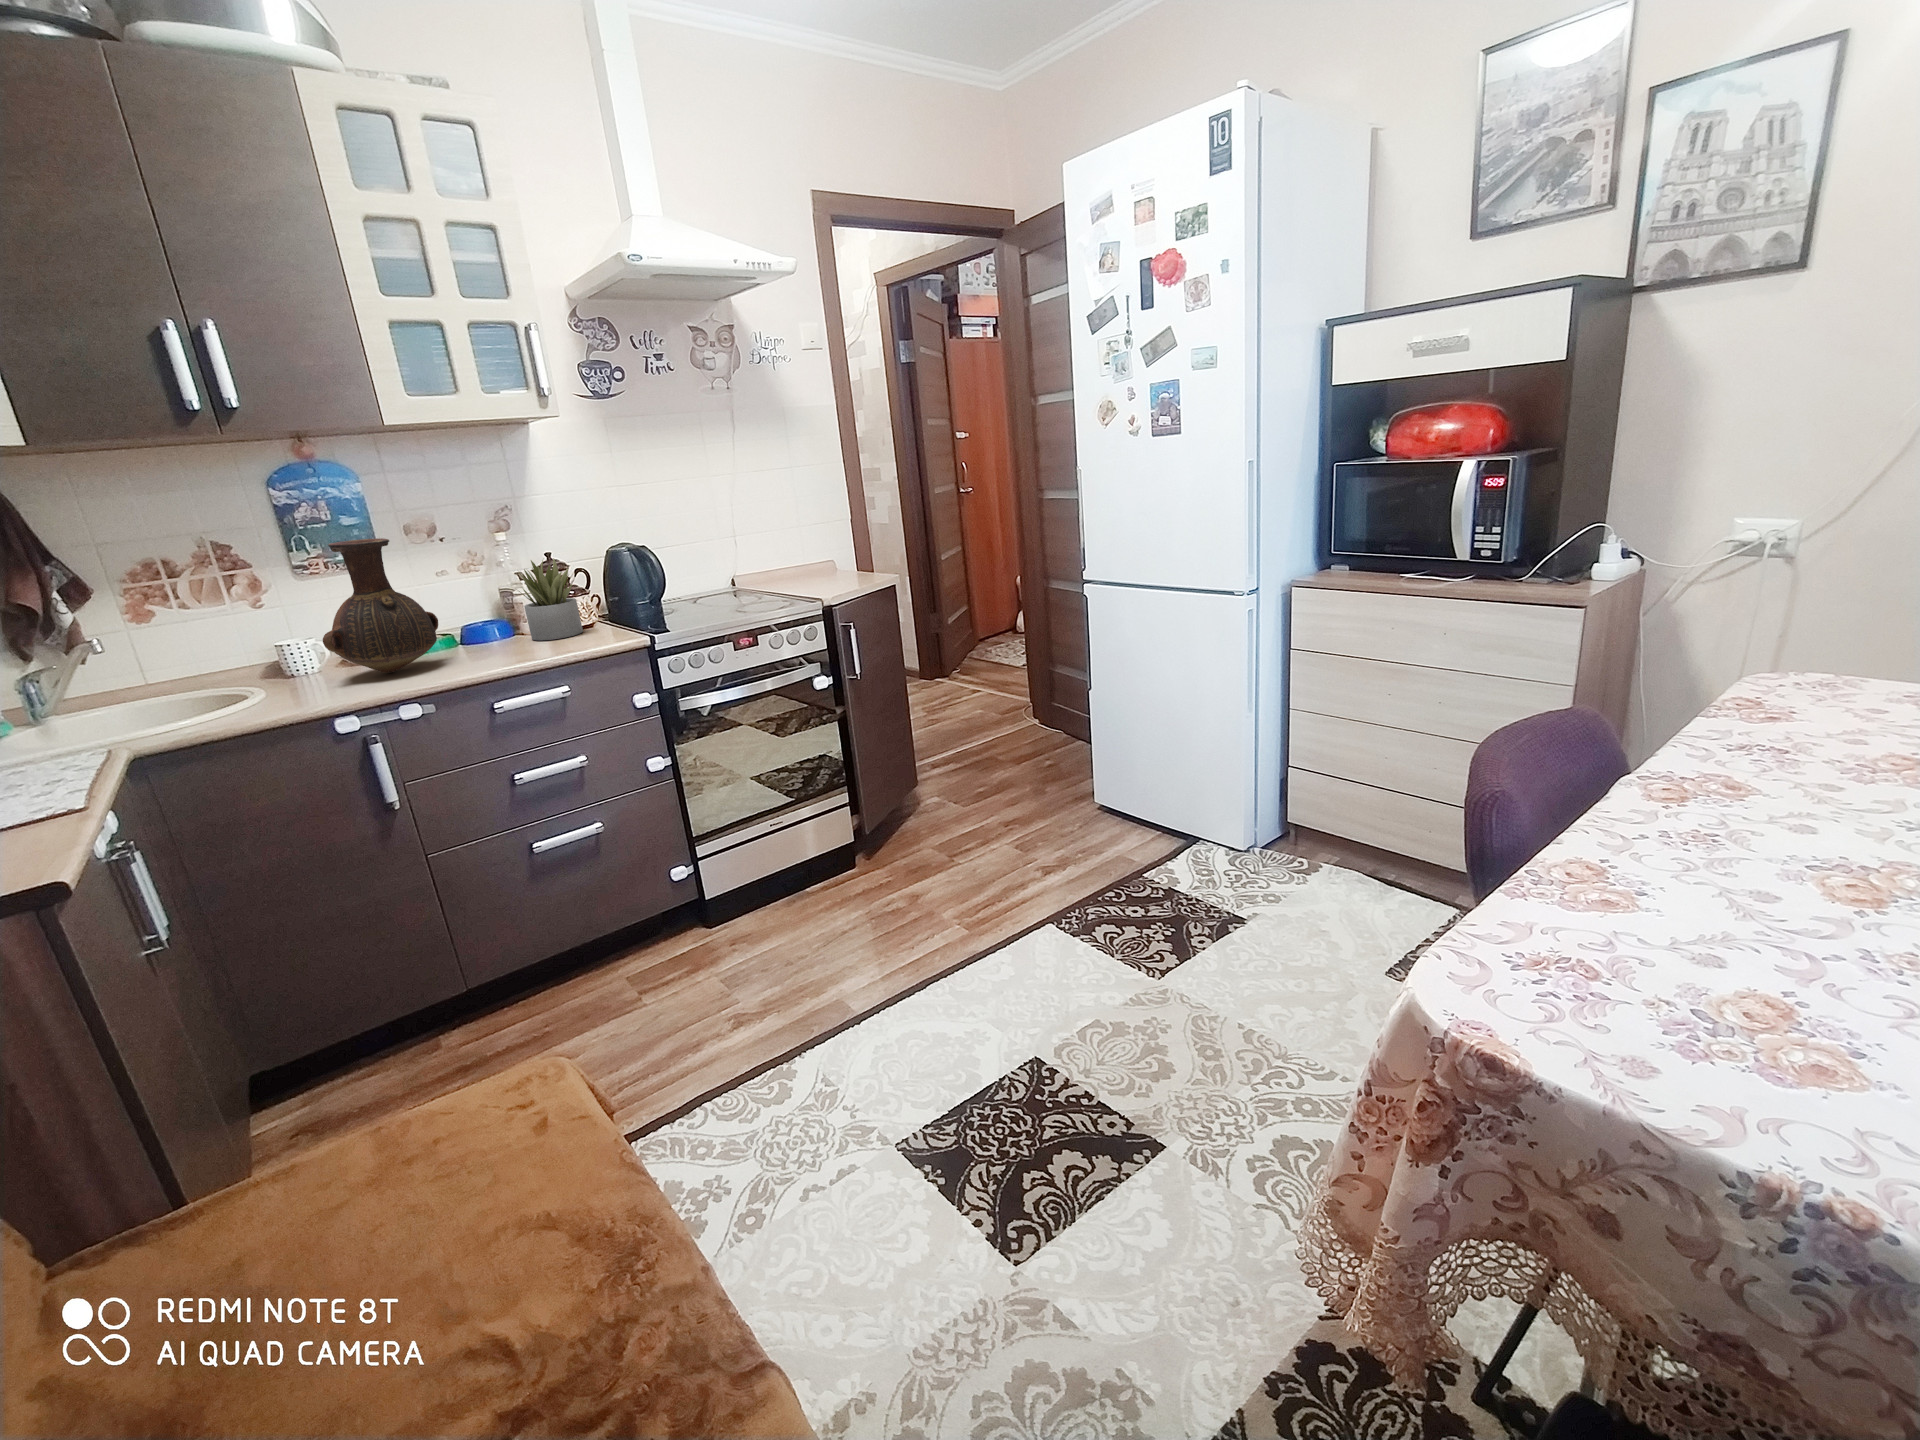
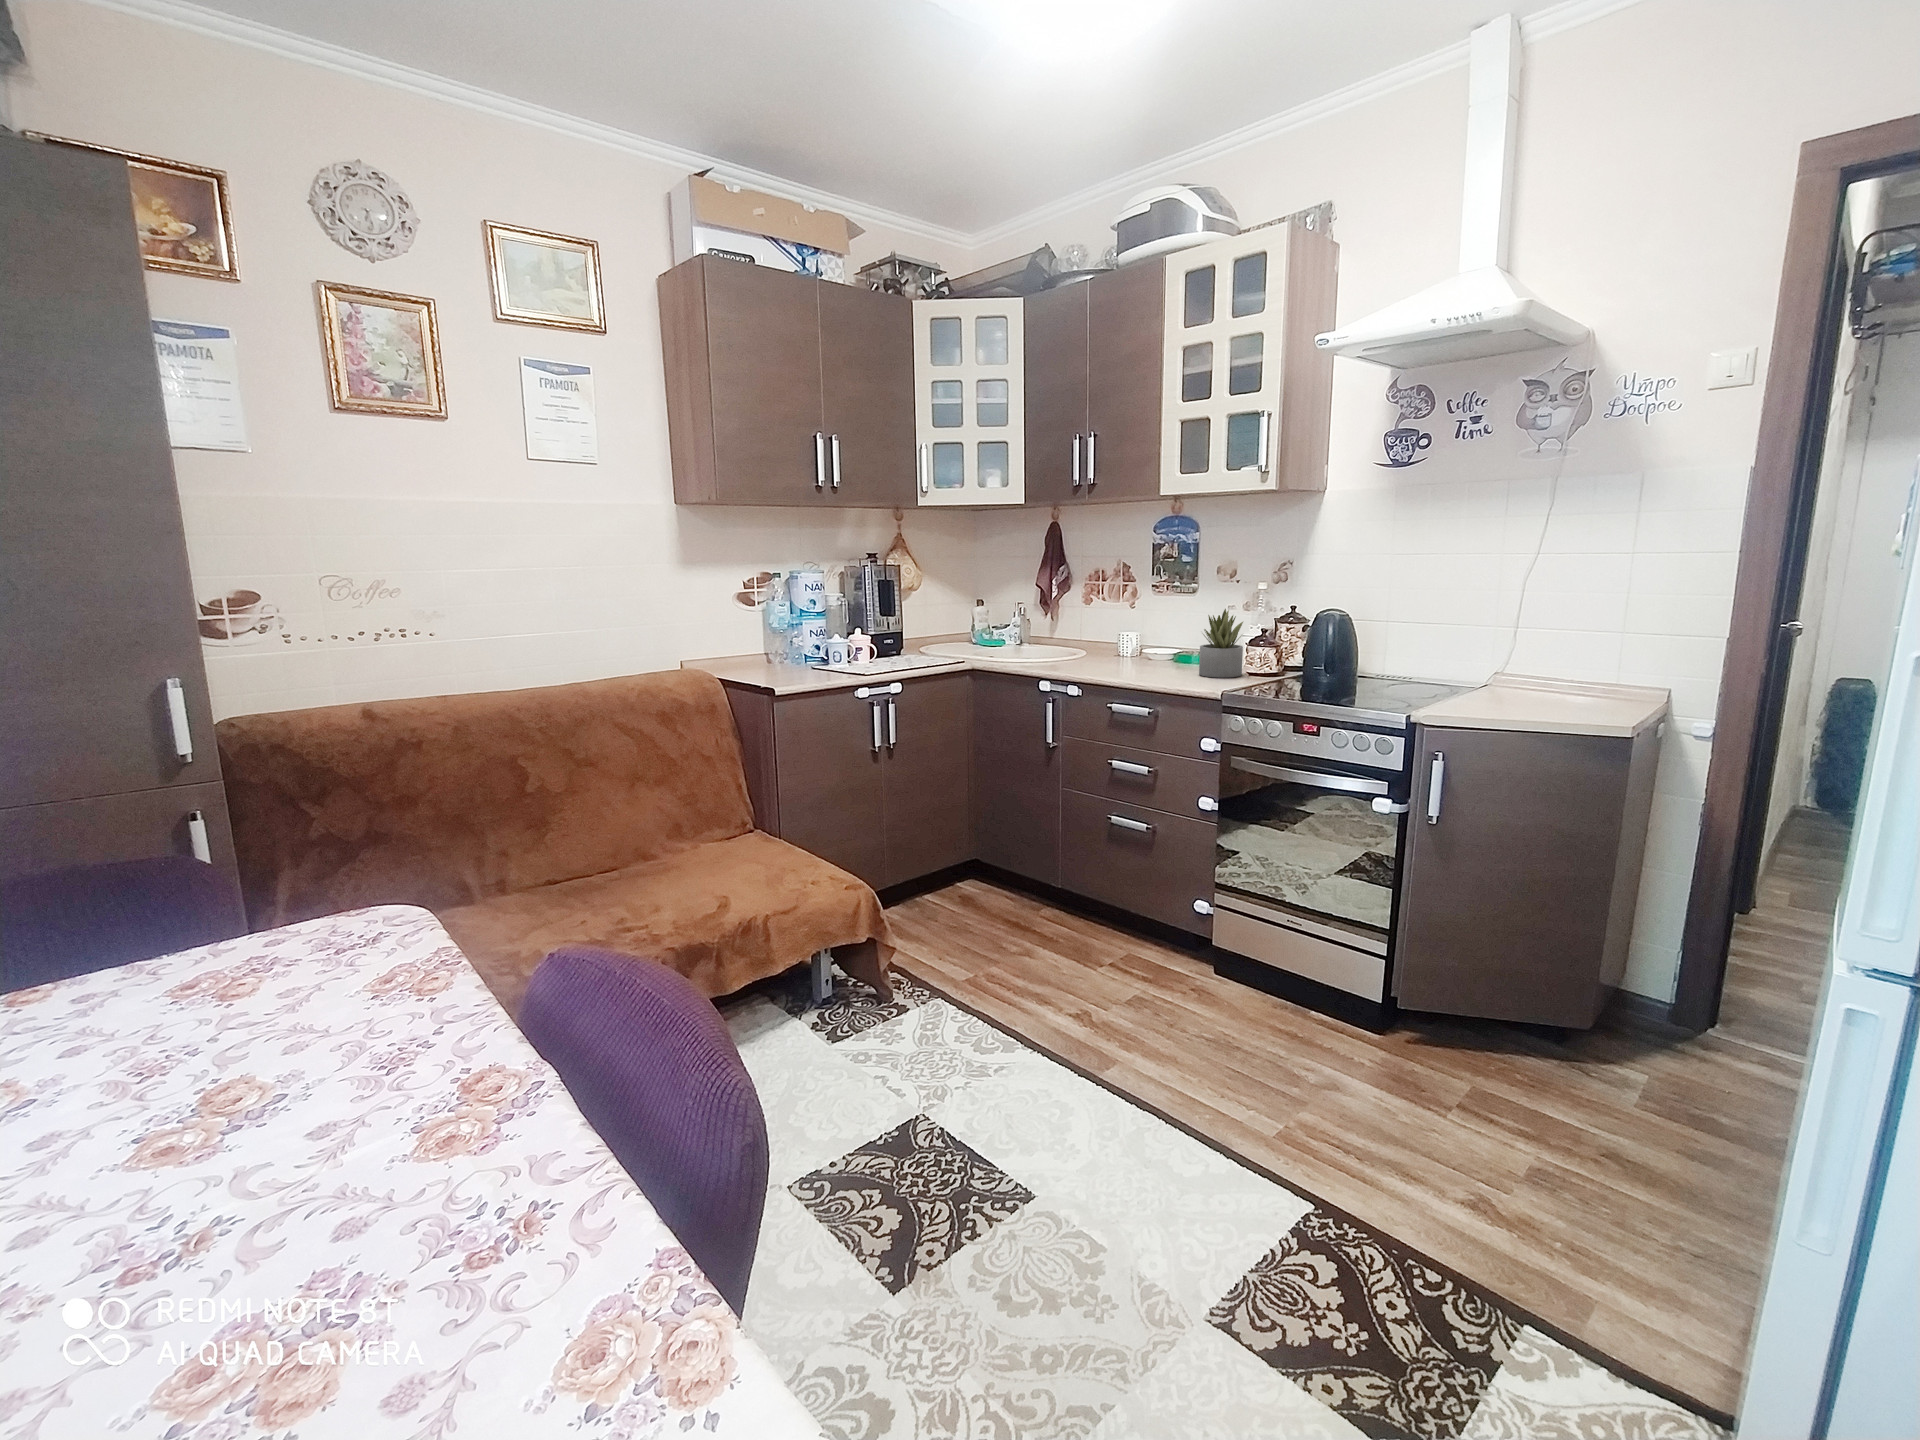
vase: present [323,538,438,673] -> none [1071,574,1146,667]

